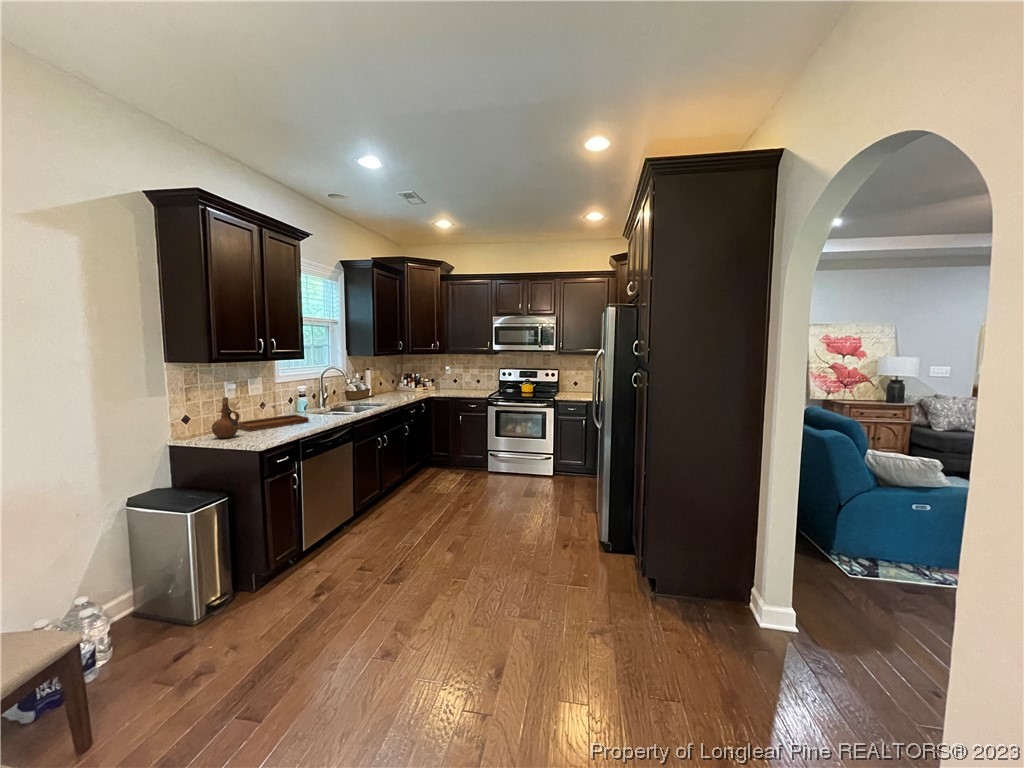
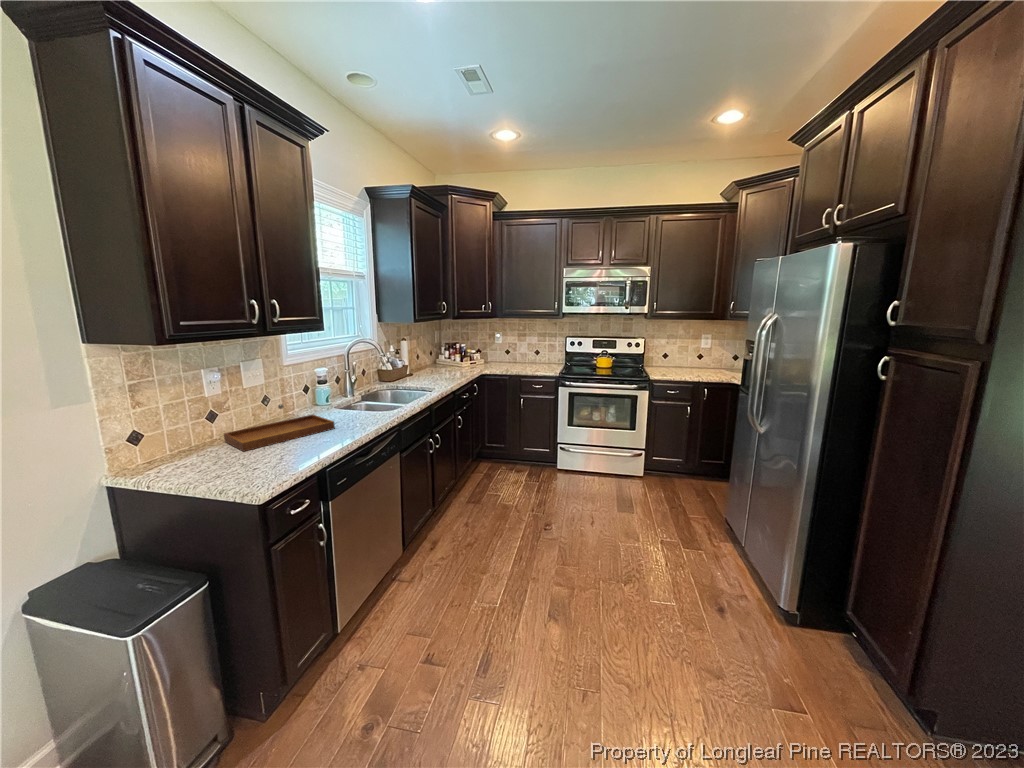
ceramic pitcher: present [212,397,240,438] -> none [178,402,225,471]

